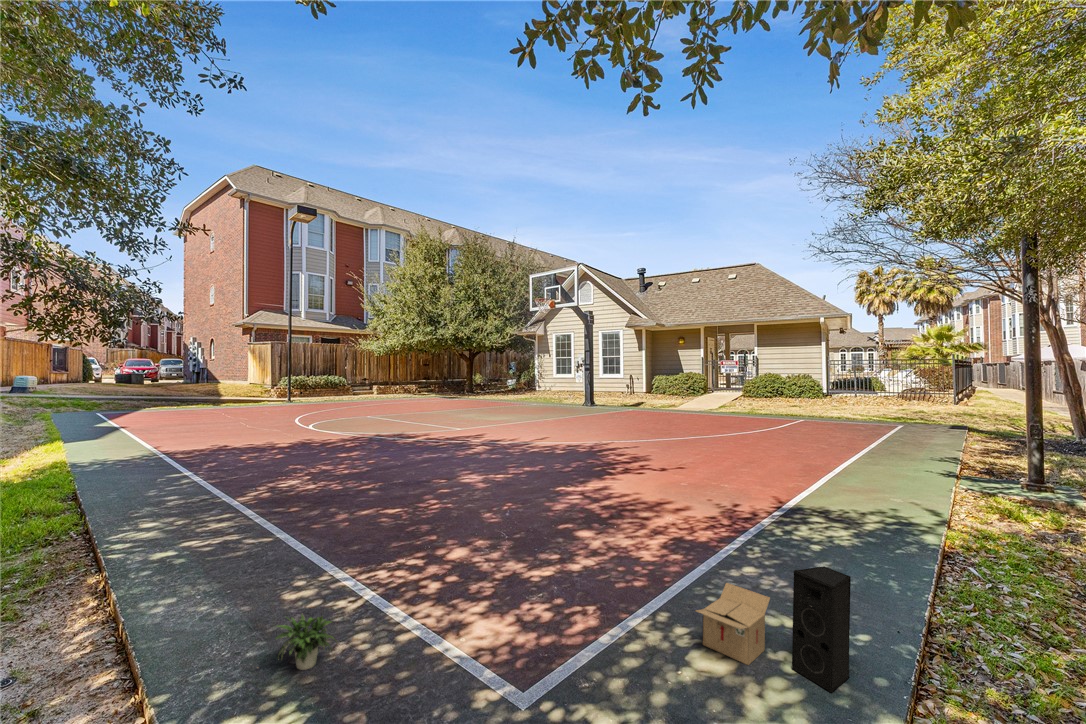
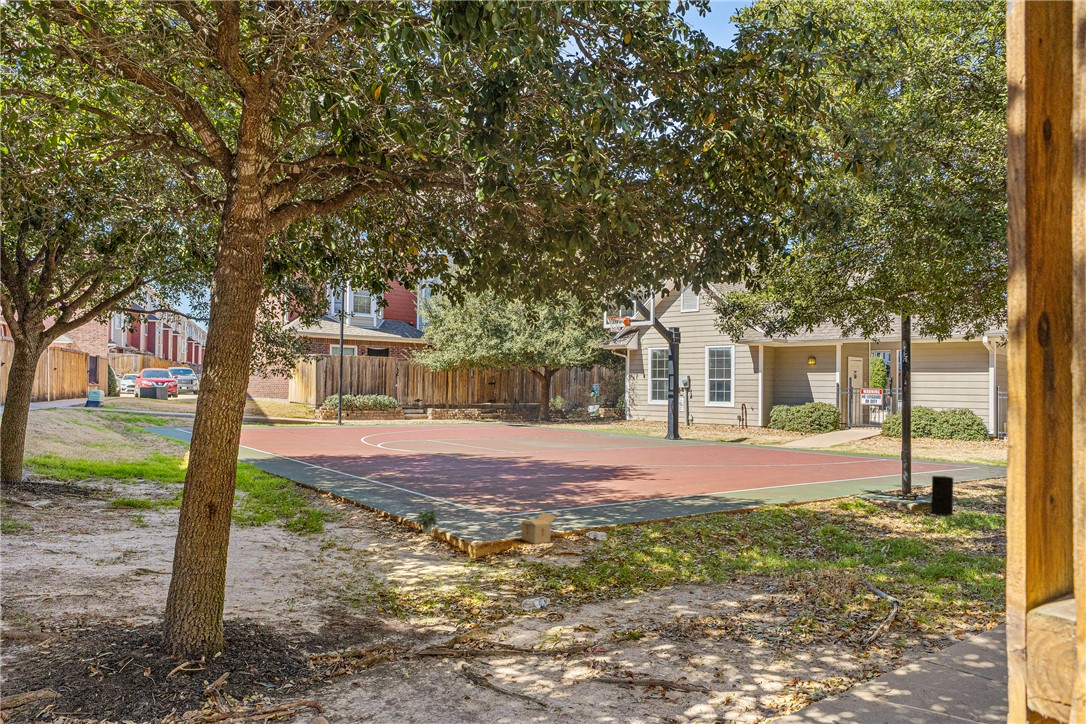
speaker: present [792,566,851,693] -> present [931,476,953,516]
cardboard box: present [696,583,770,665] -> present [521,513,556,544]

